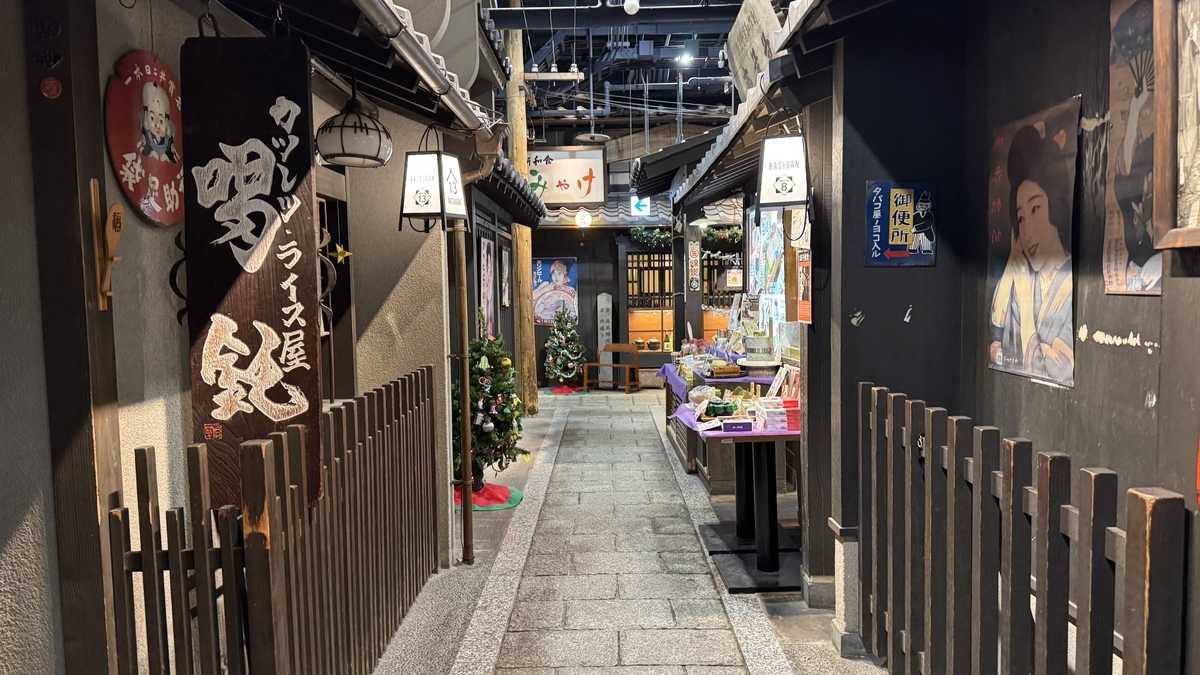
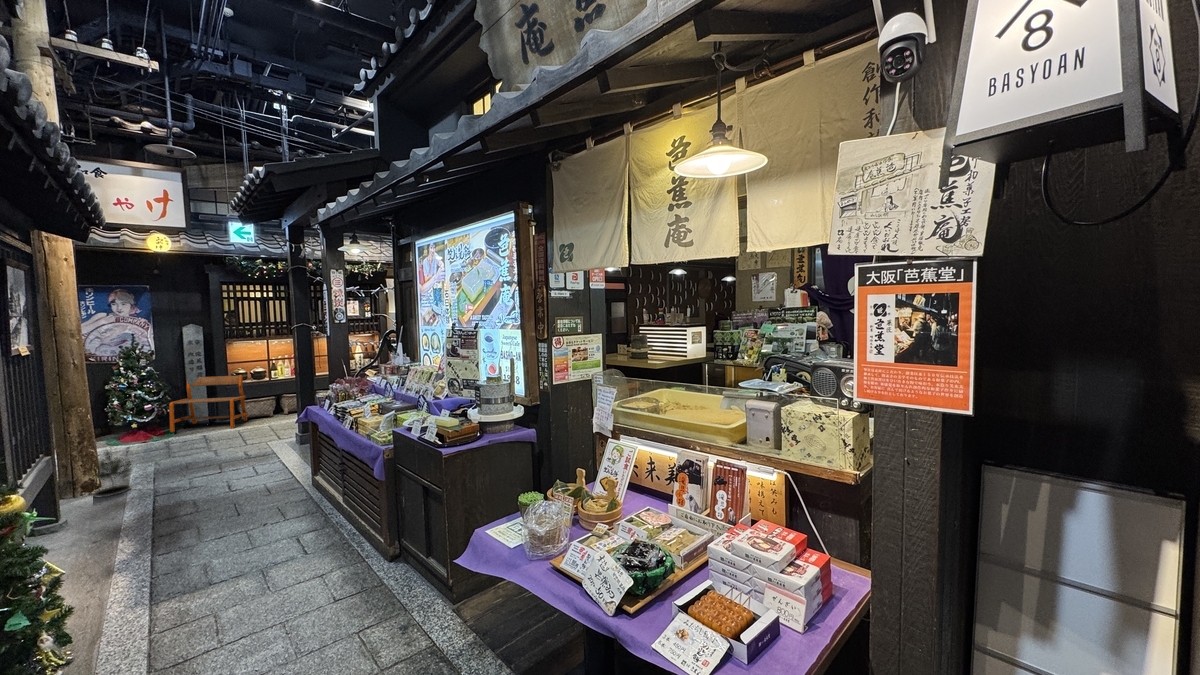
potted tree: none [532,380,558,419] -> present [93,450,131,497]

